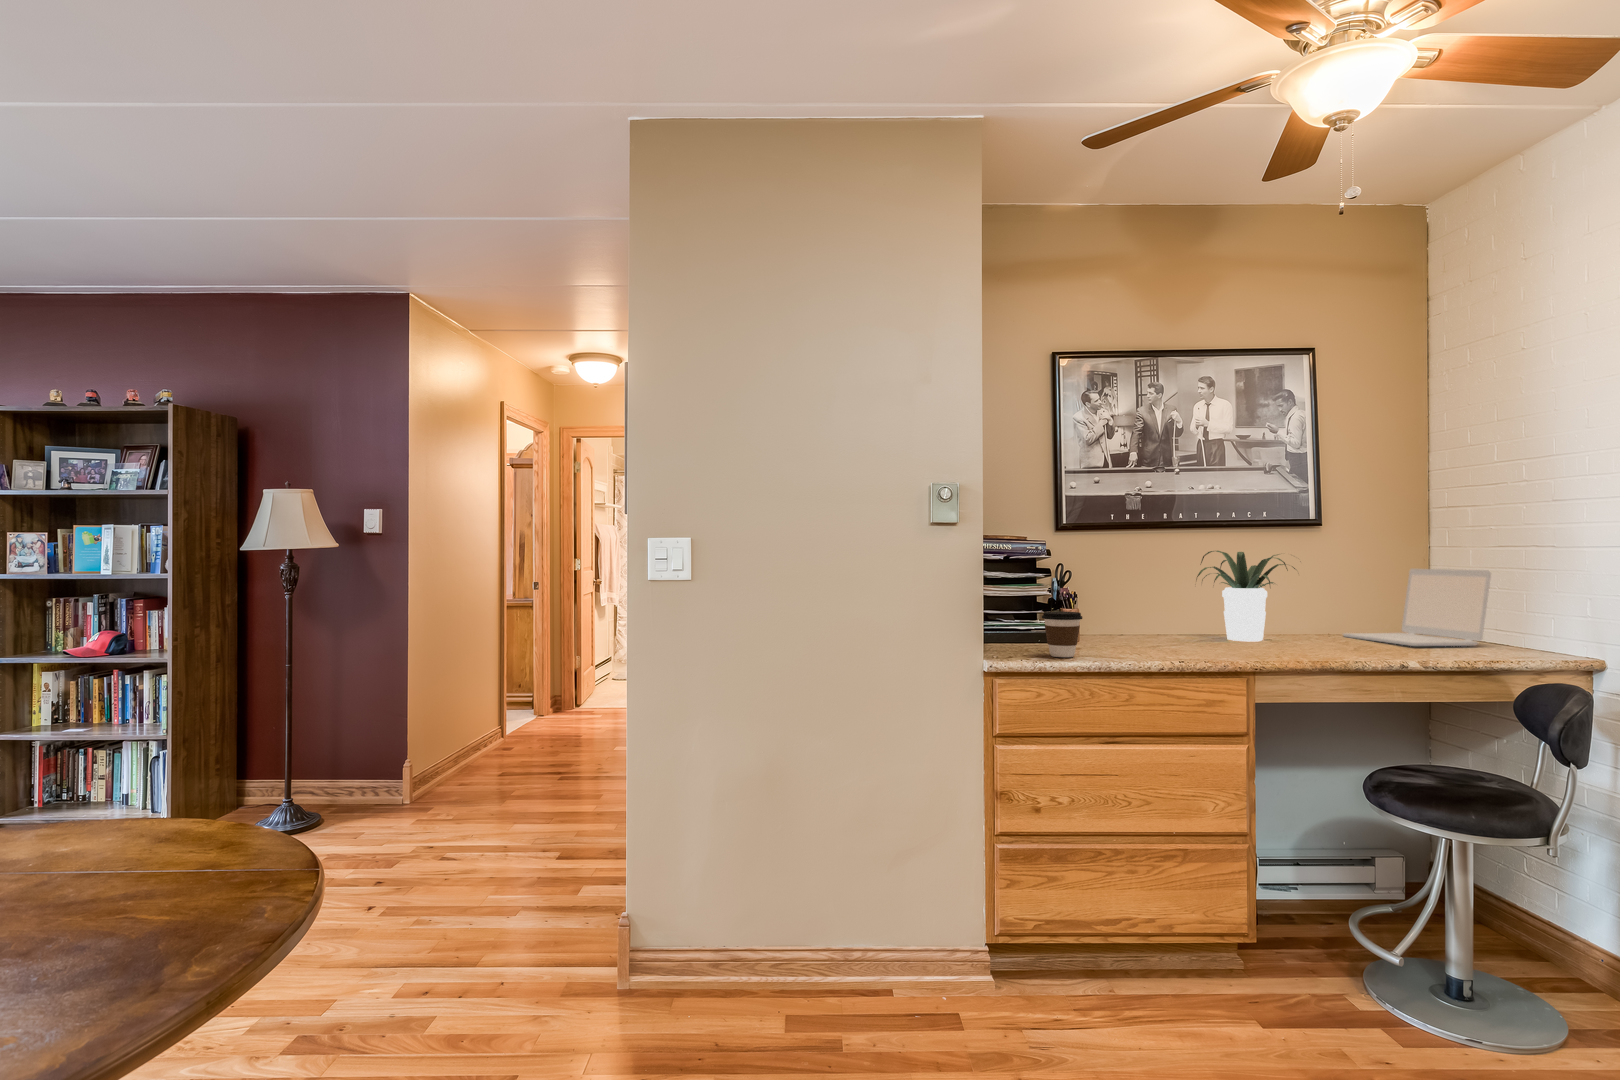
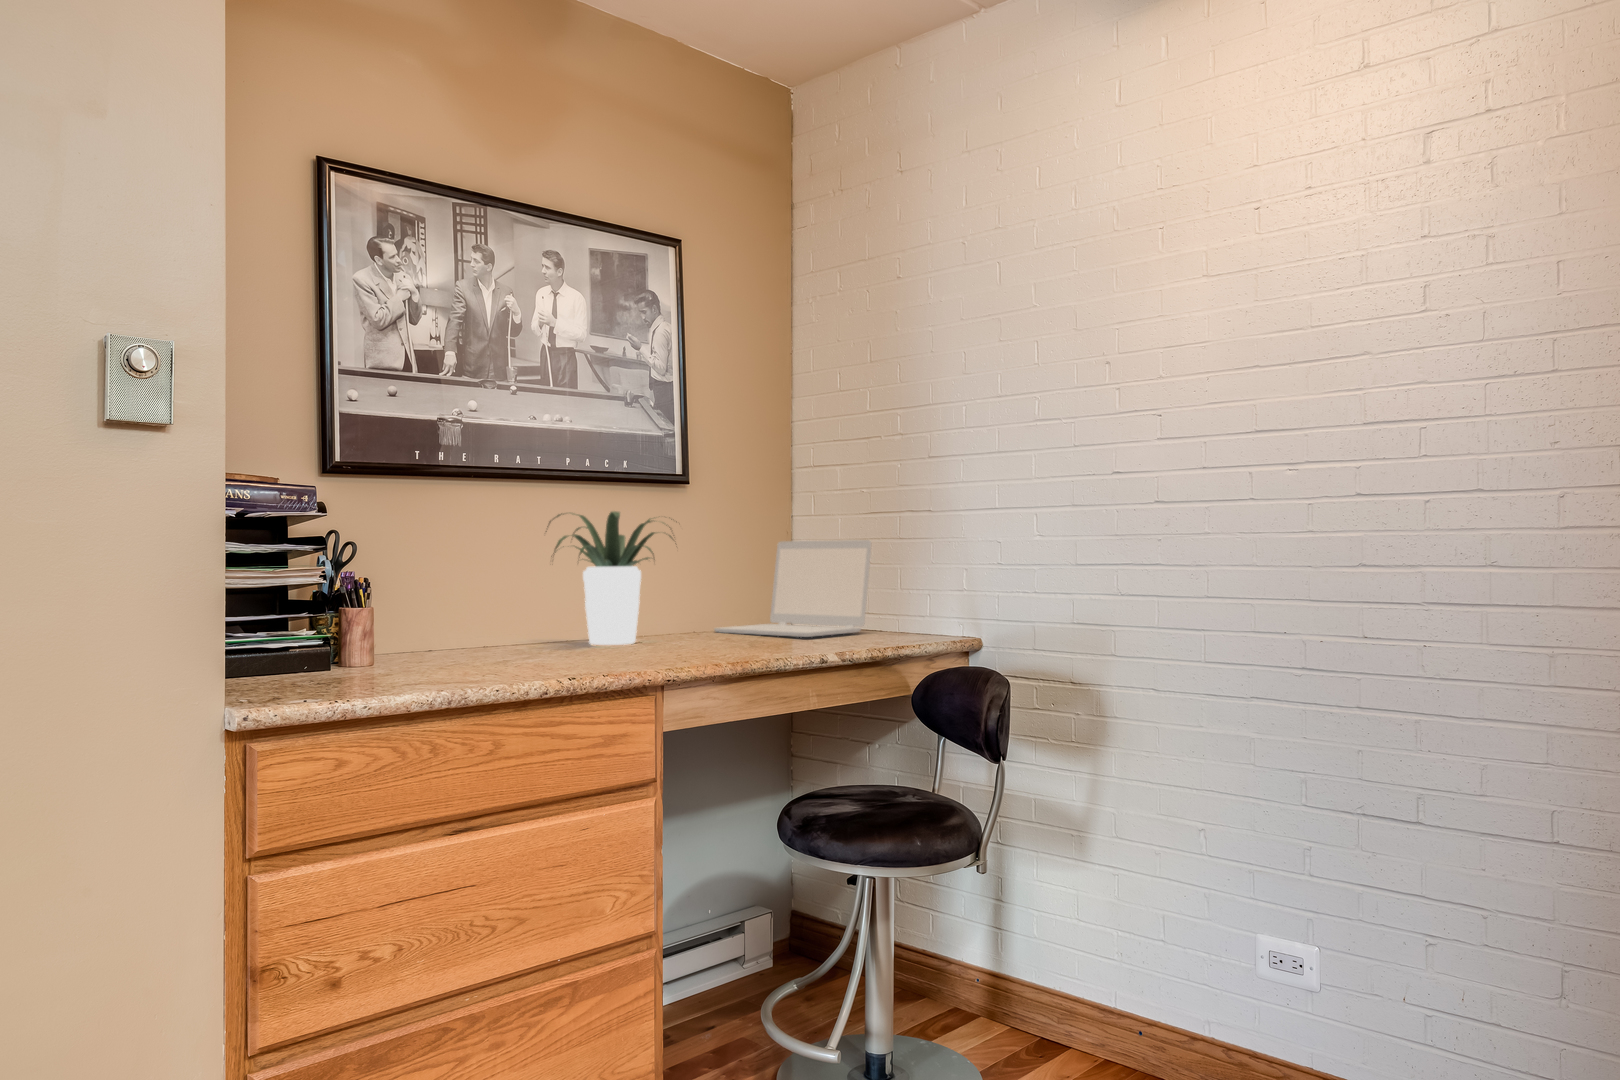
coffee cup: present [1042,611,1082,657] -> none [336,606,413,689]

